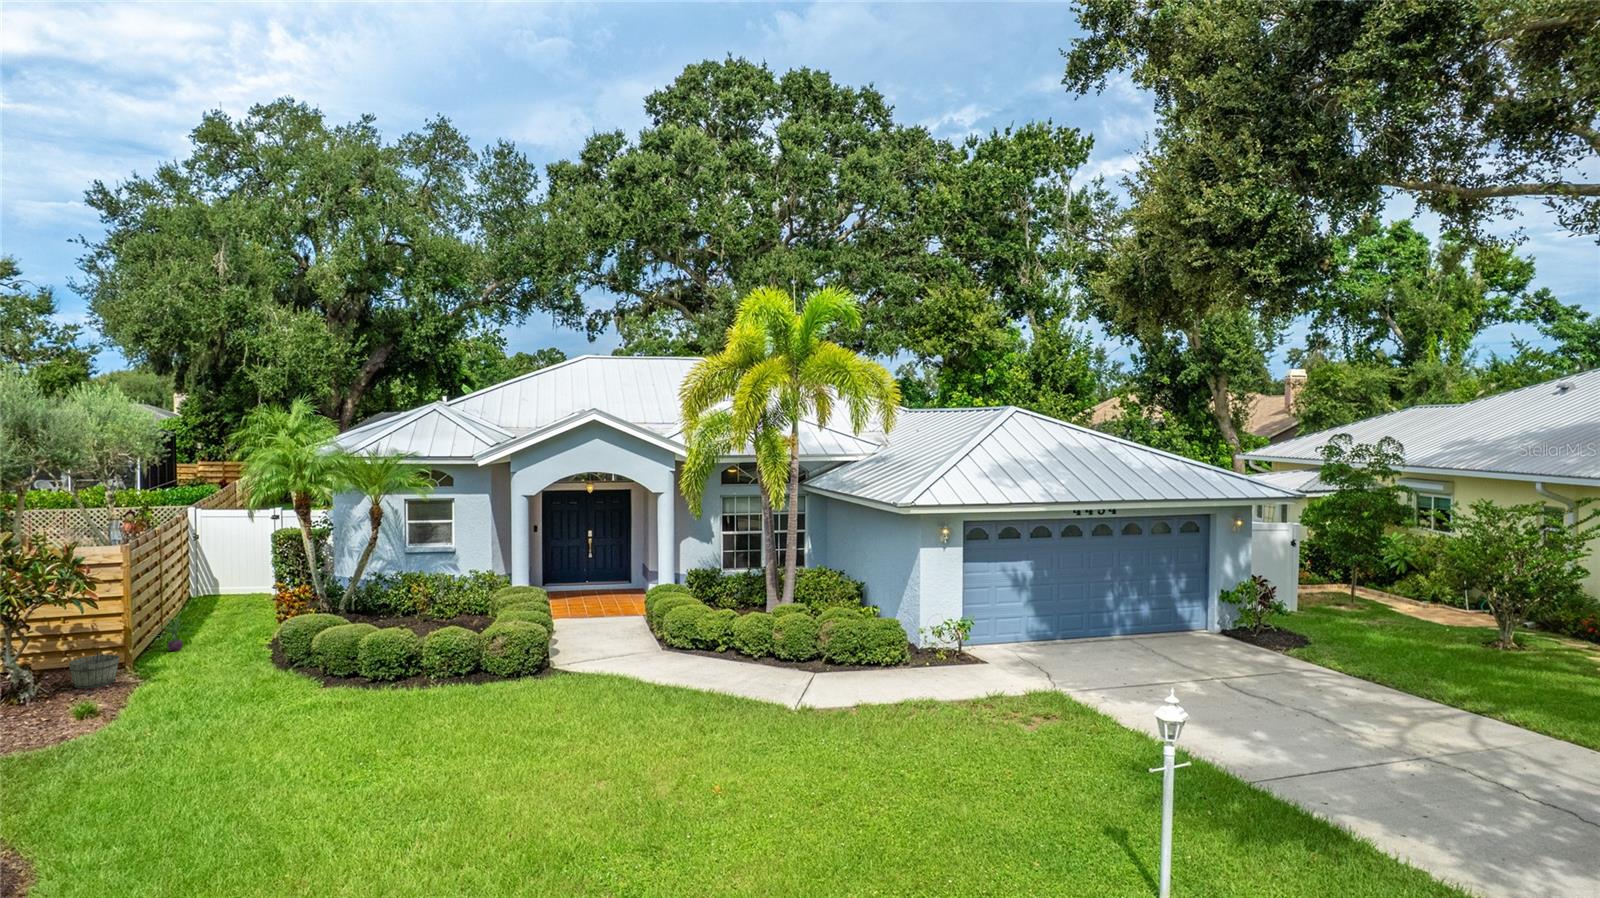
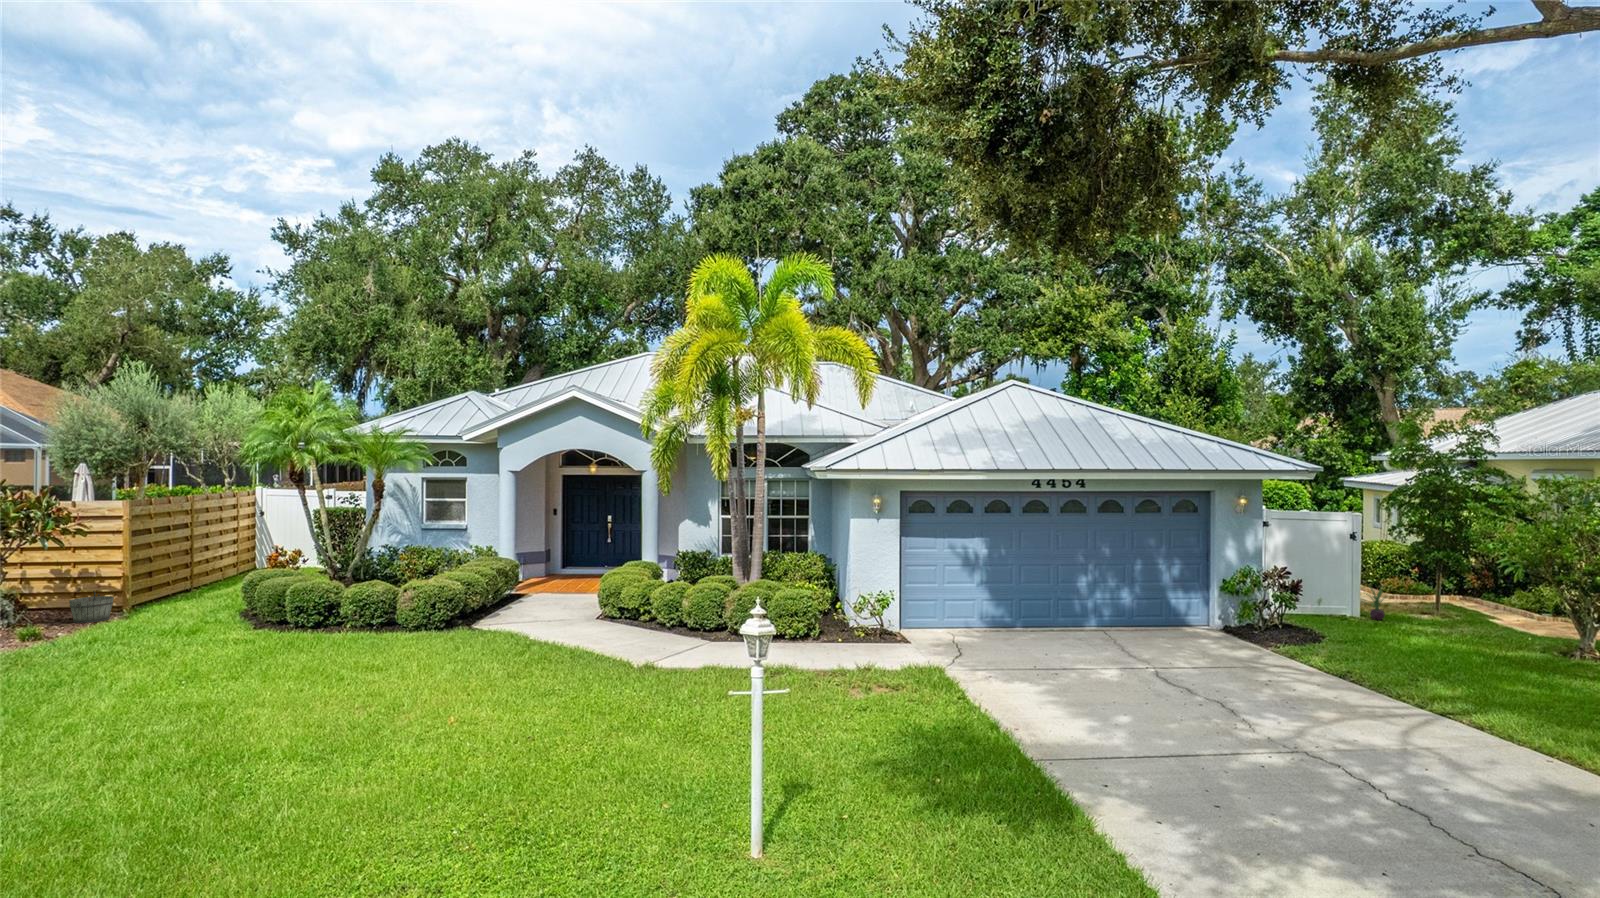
decorative plant: present [160,619,192,652] -> present [1366,589,1385,620]

